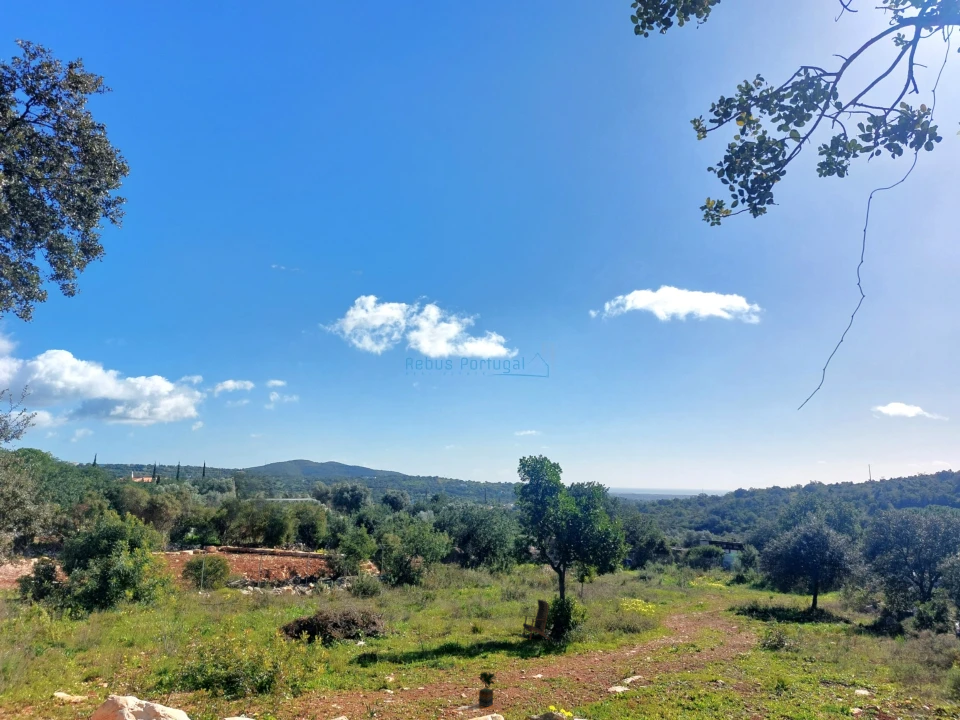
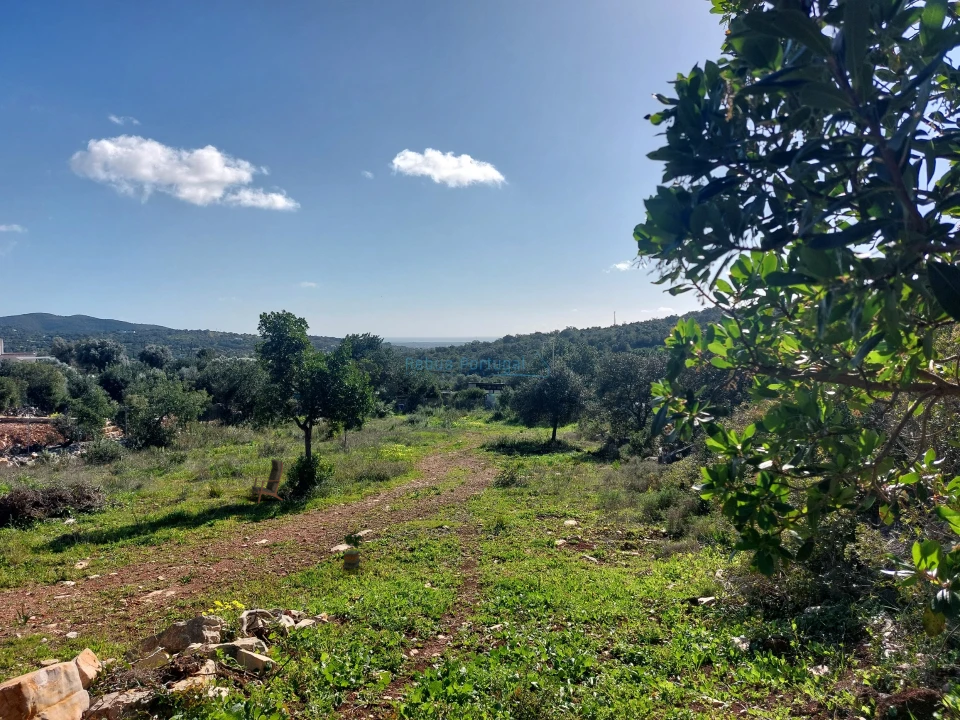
potted tree: present [479,672,496,707] -> present [344,534,363,569]

